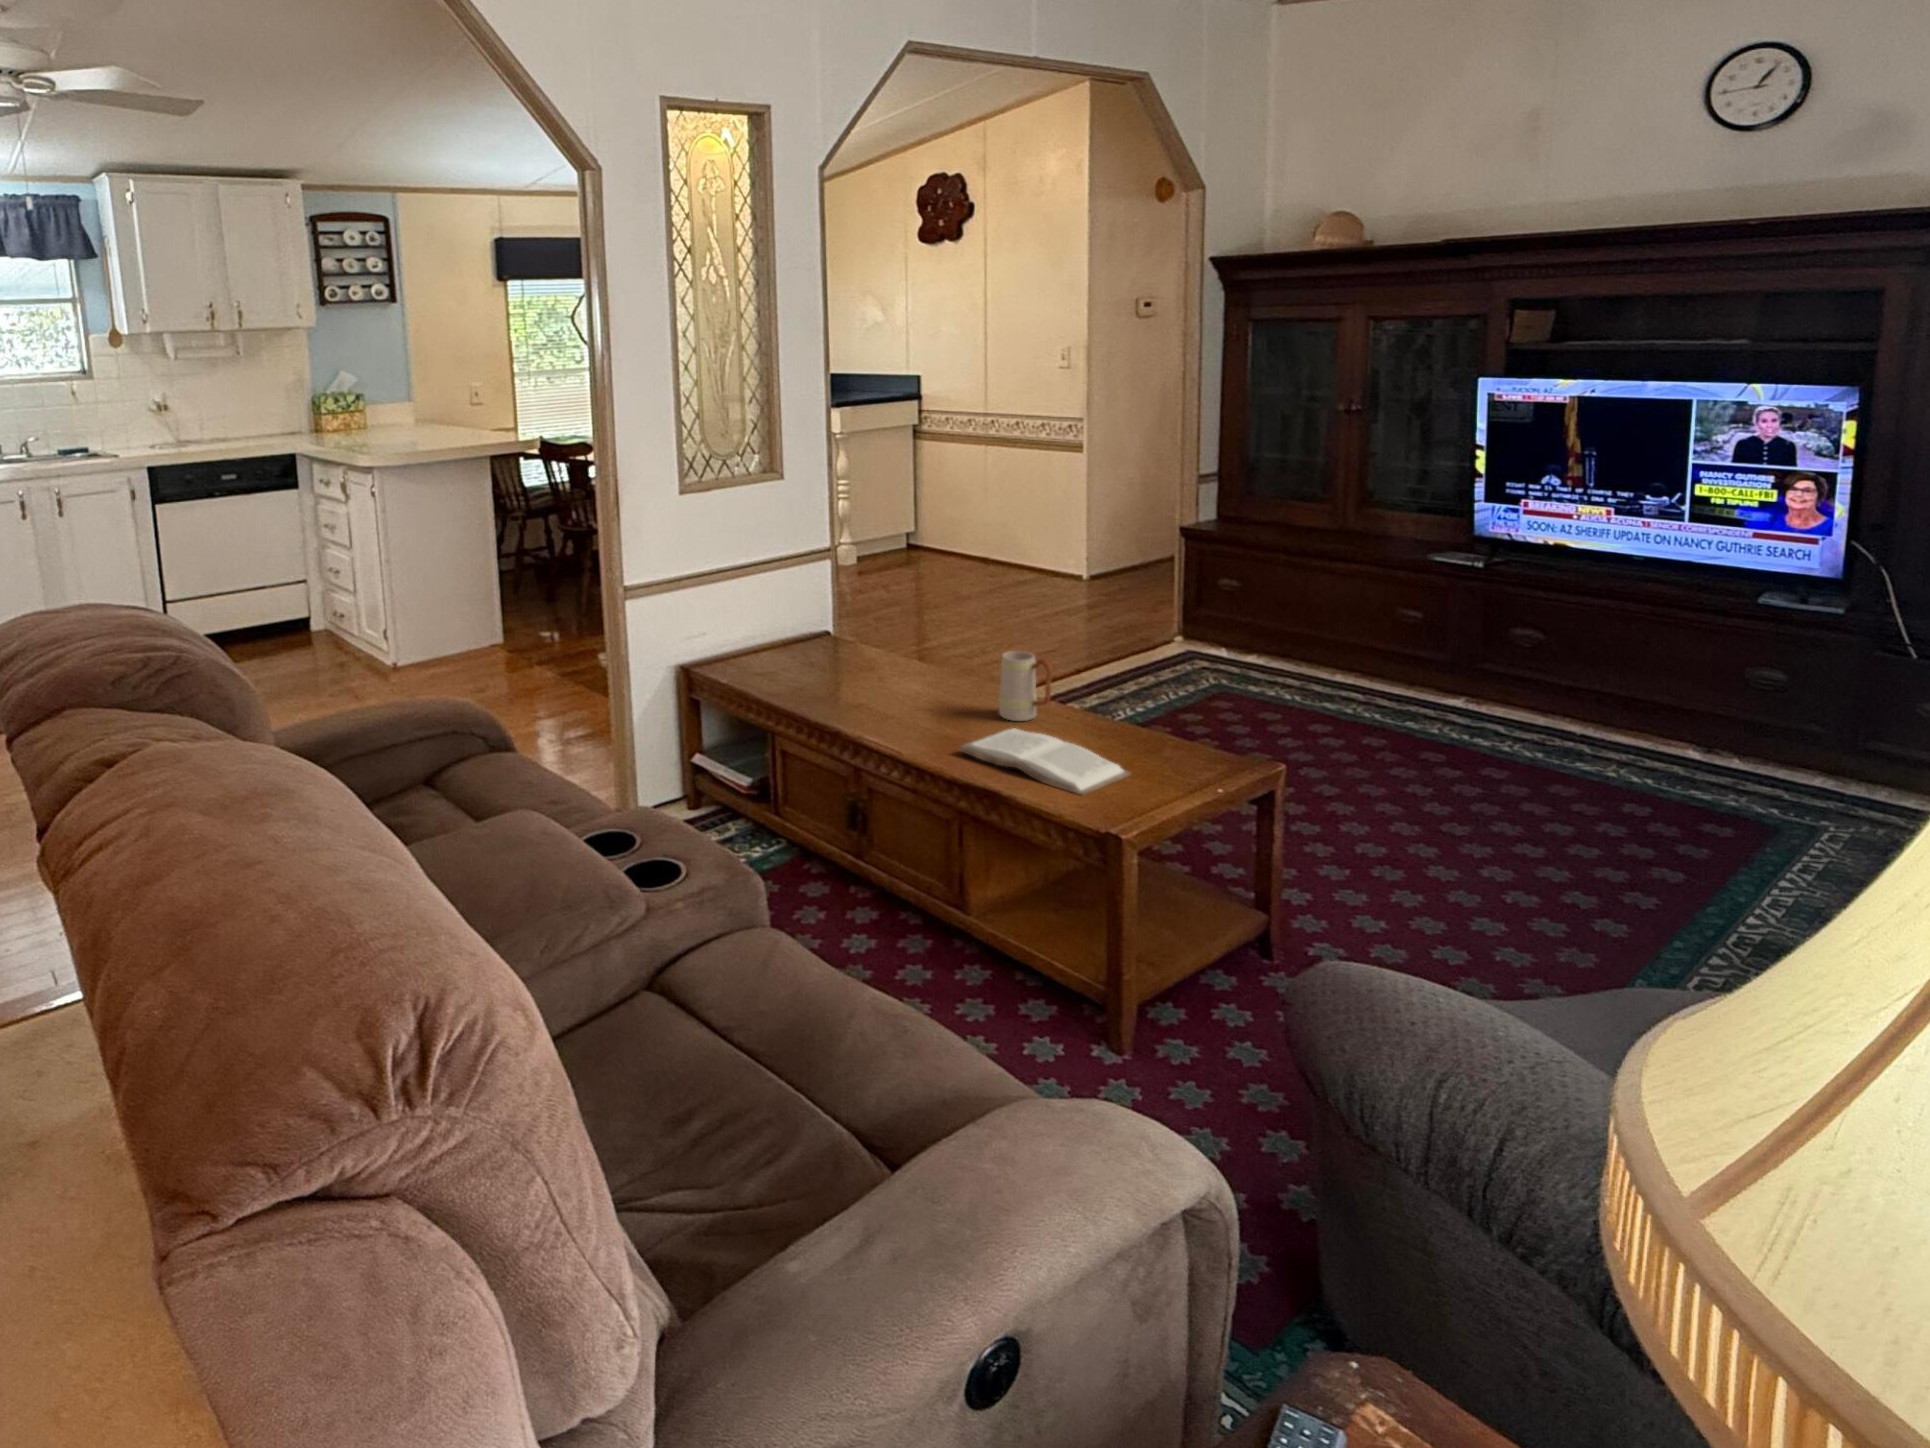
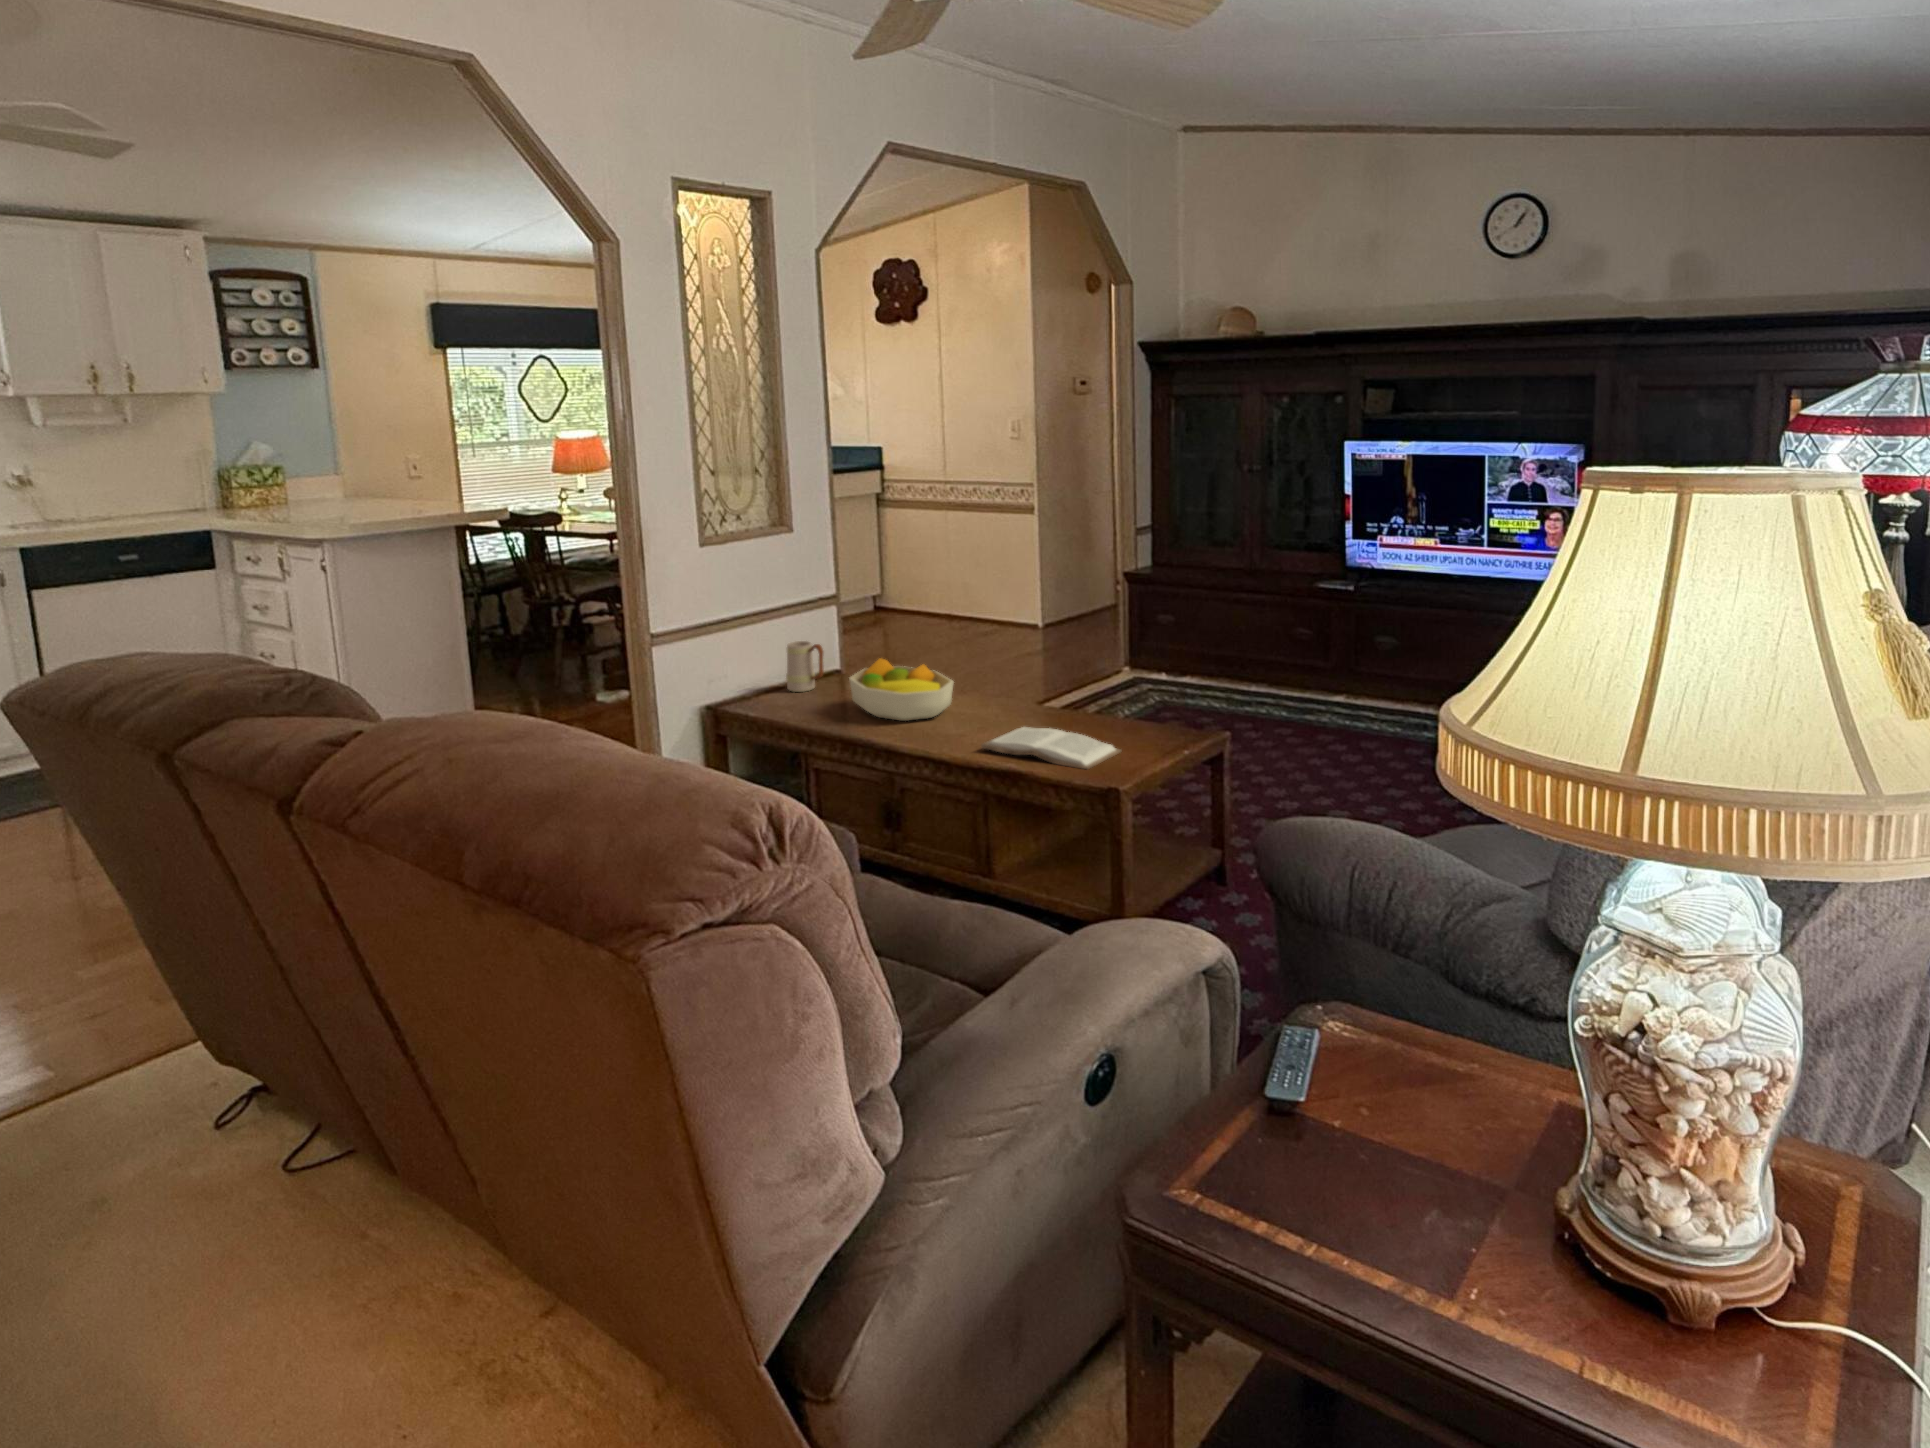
fruit bowl: none [826,627,941,704] -> present [849,658,954,721]
mug: present [999,651,1053,721] -> present [786,641,823,692]

